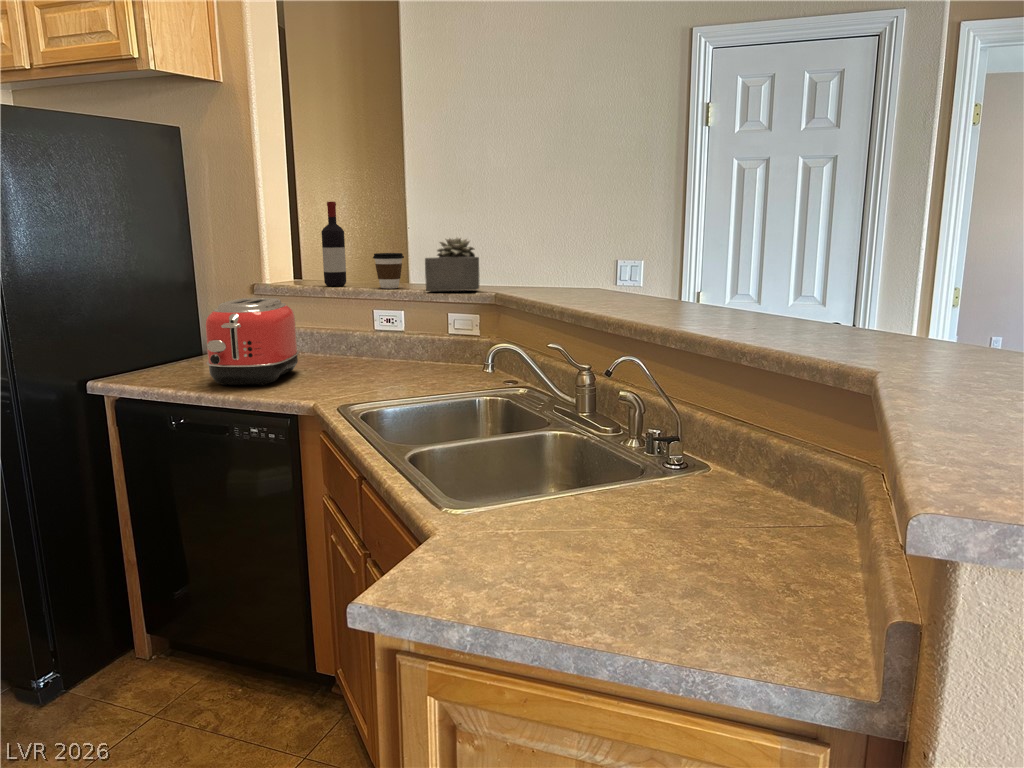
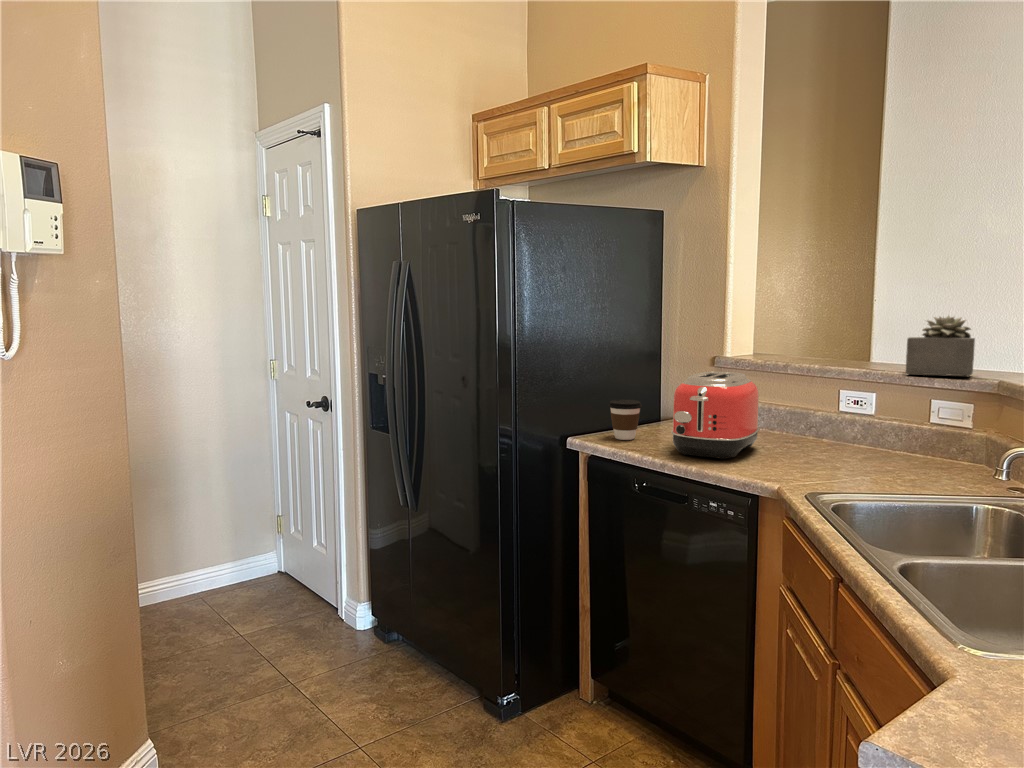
wine bottle: present [321,202,346,286] -> none [786,277,811,363]
coffee cup: present [373,253,404,289] -> present [608,400,642,440]

